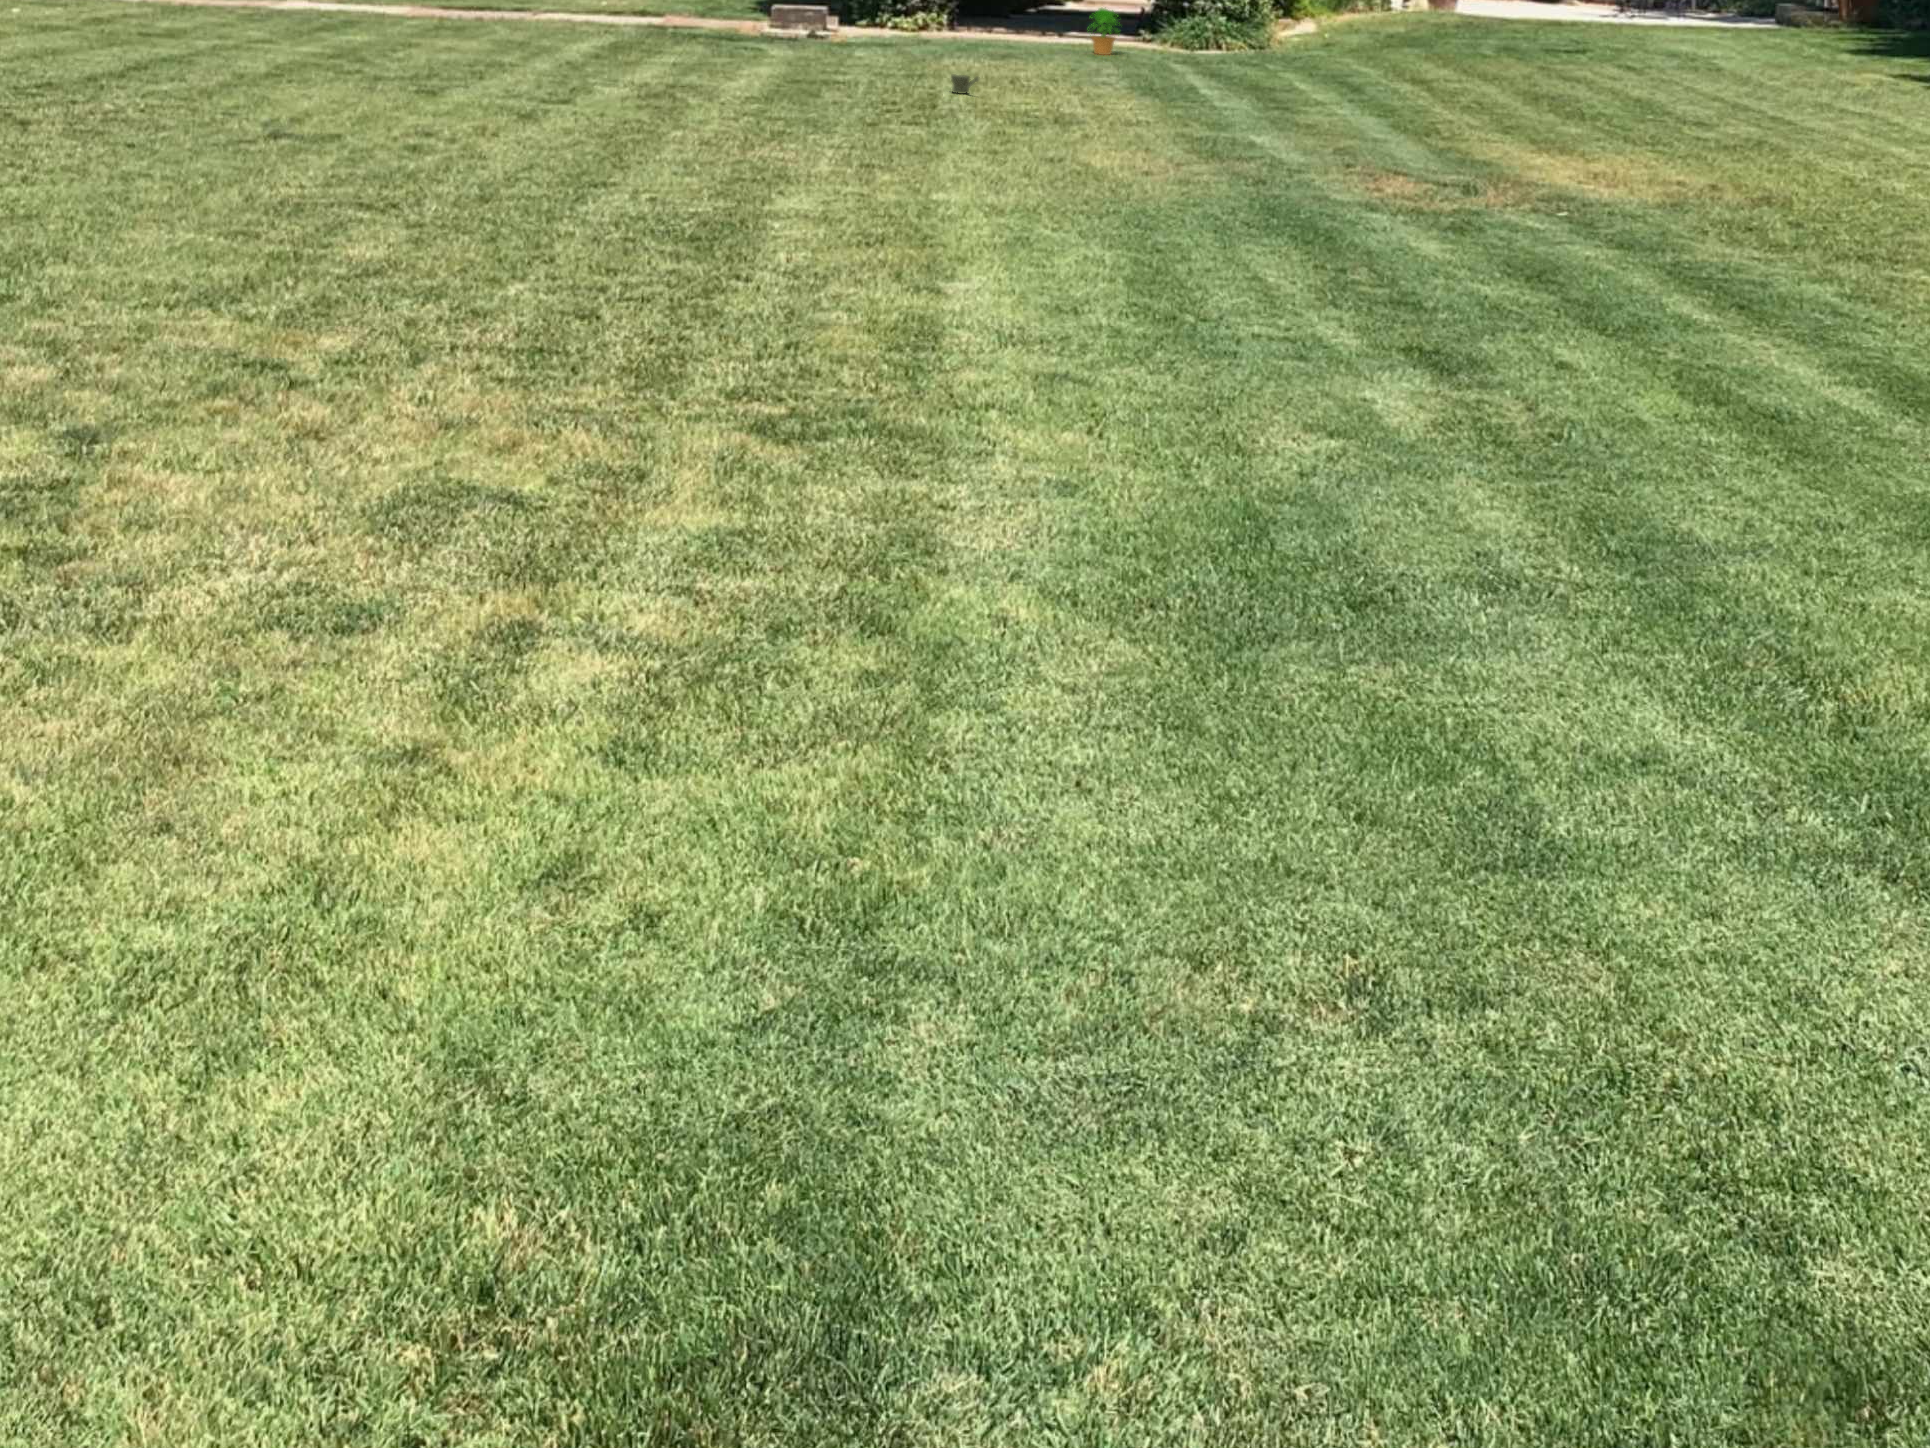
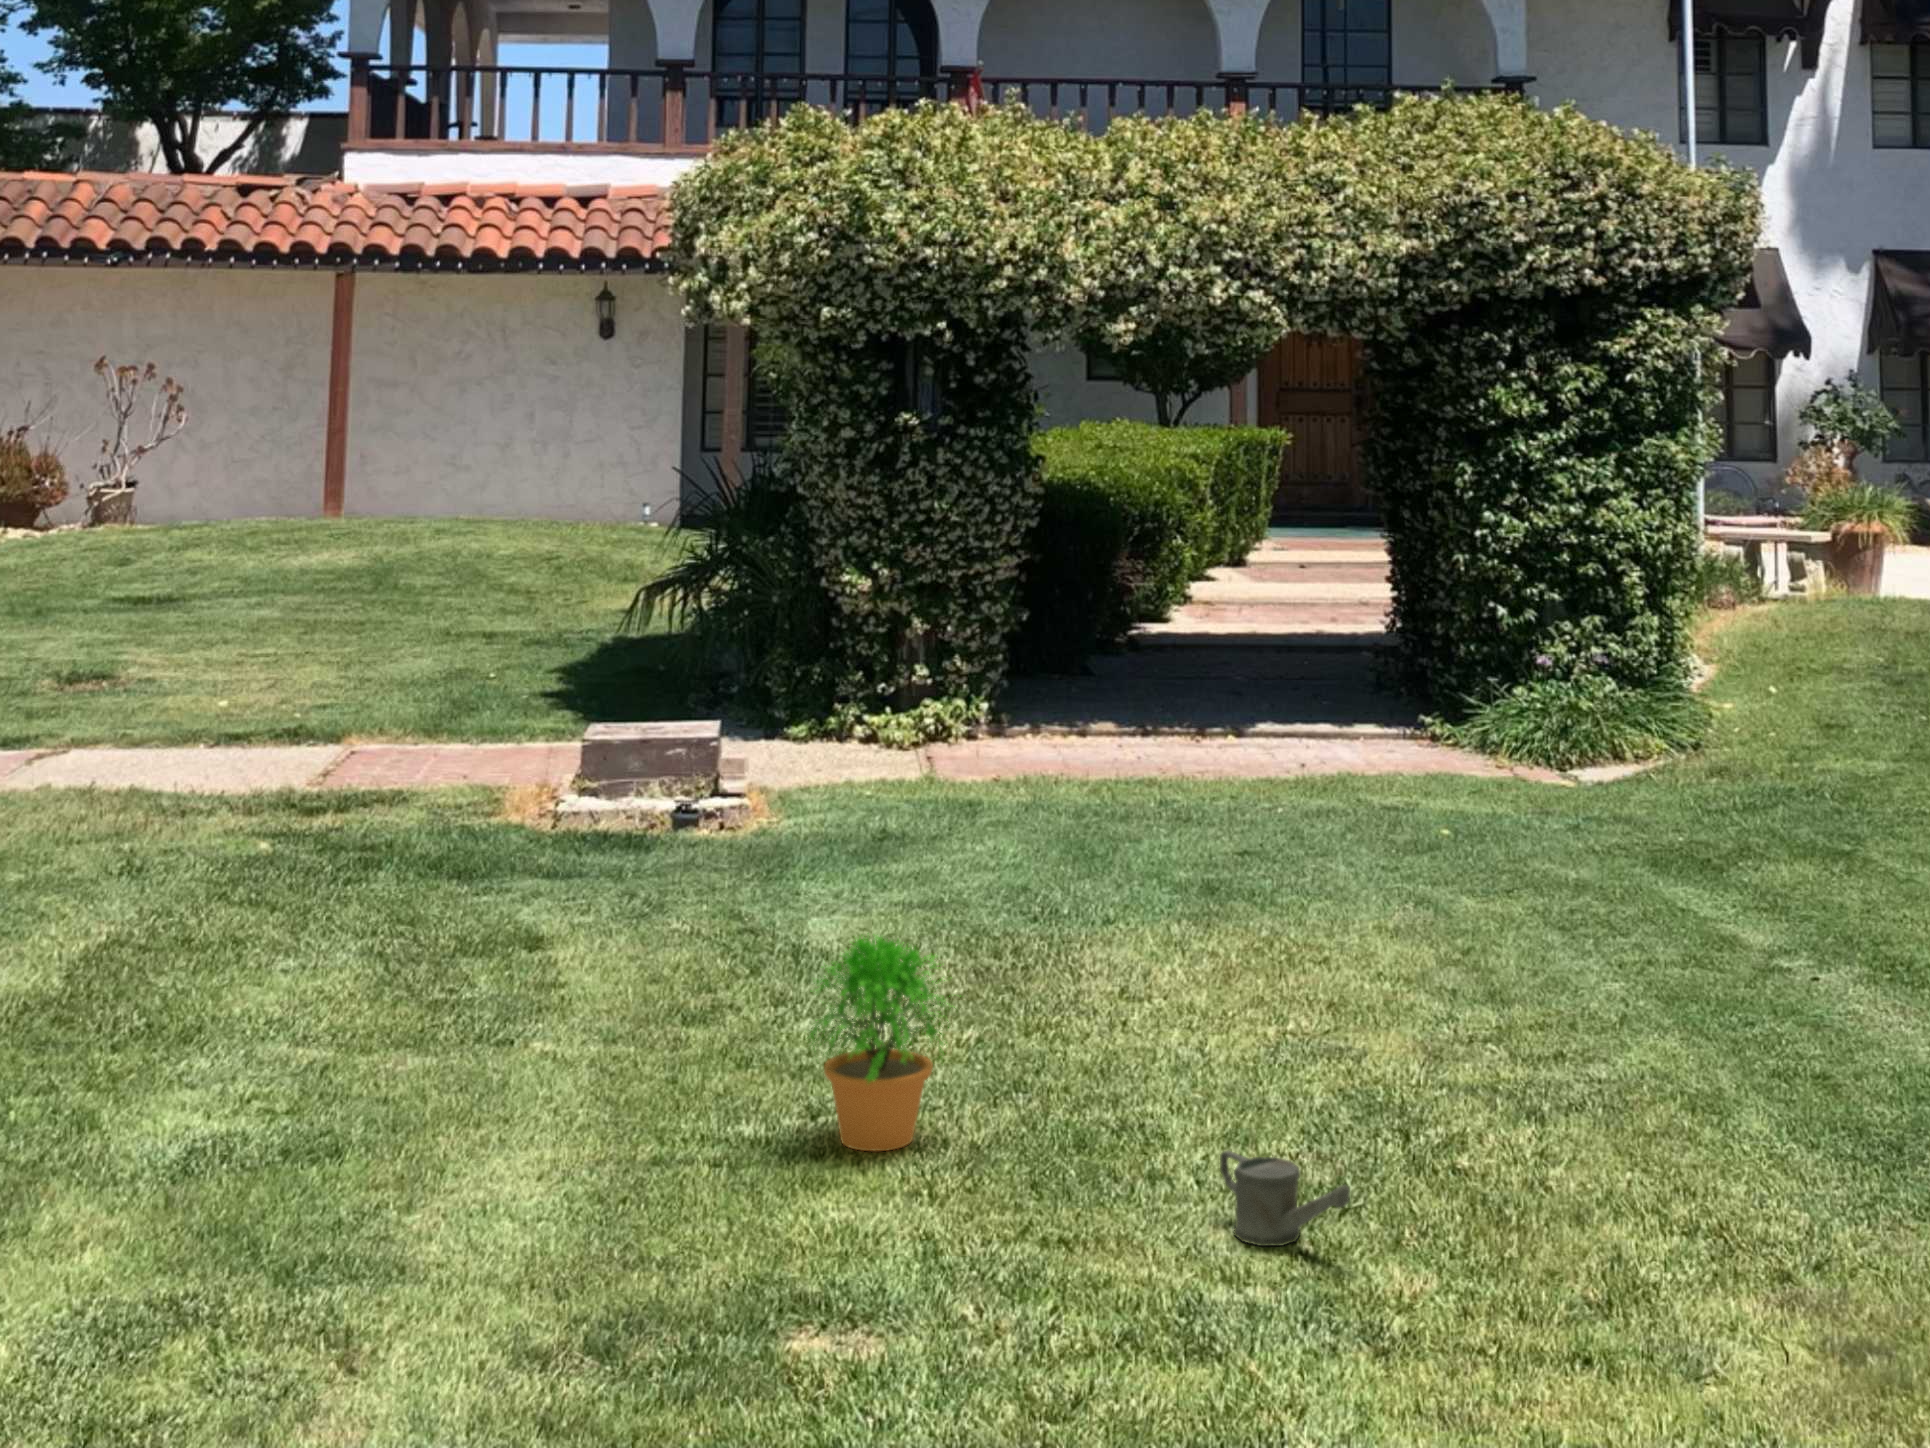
potted plant: present [1088,8,1120,55] -> present [810,933,955,1151]

